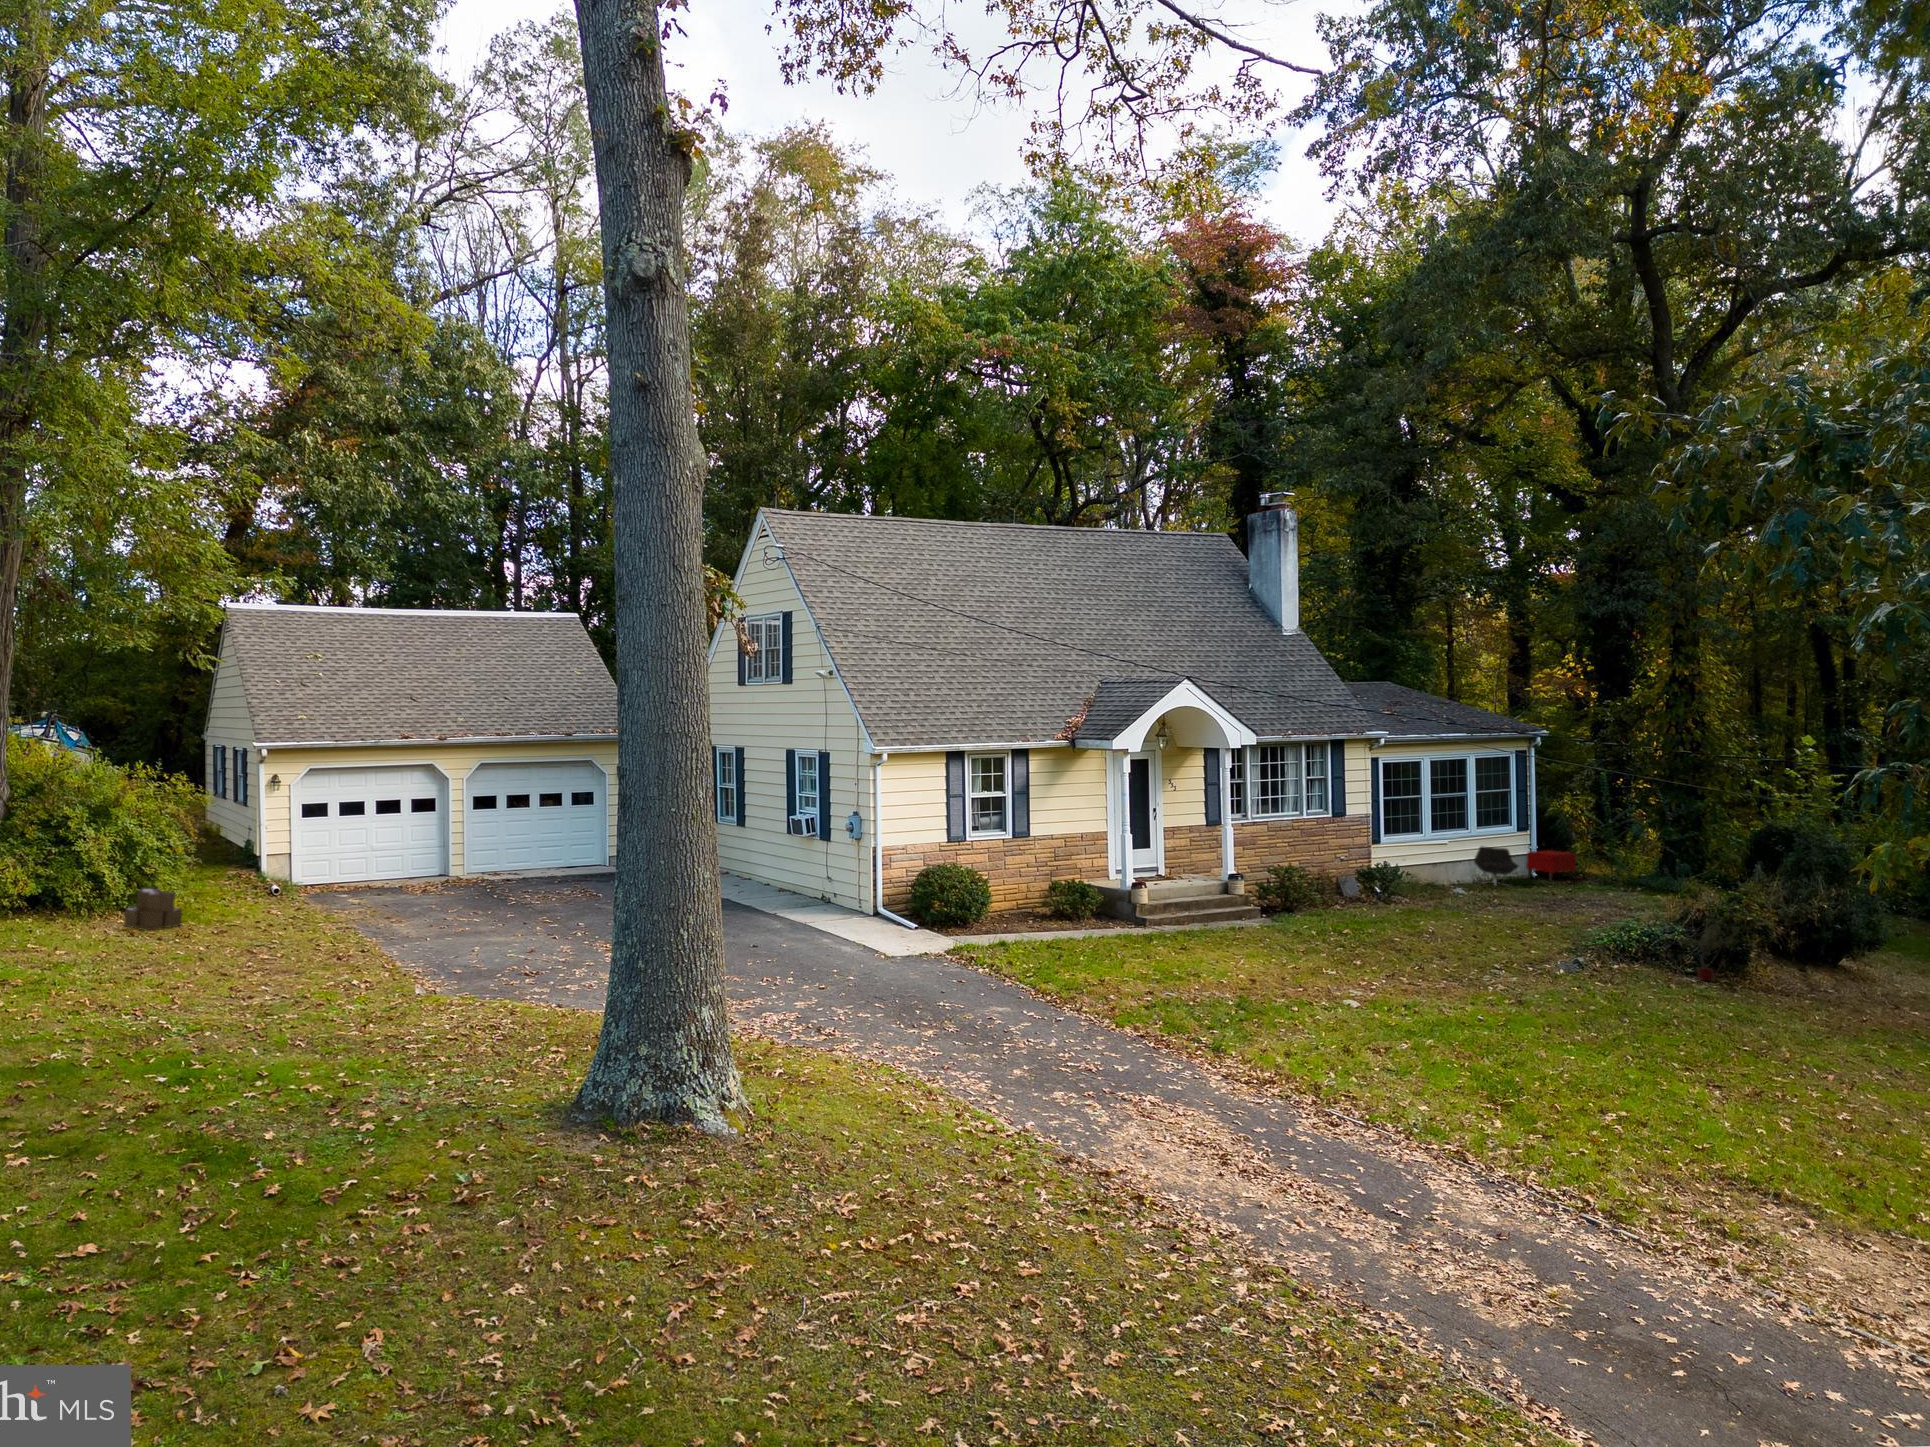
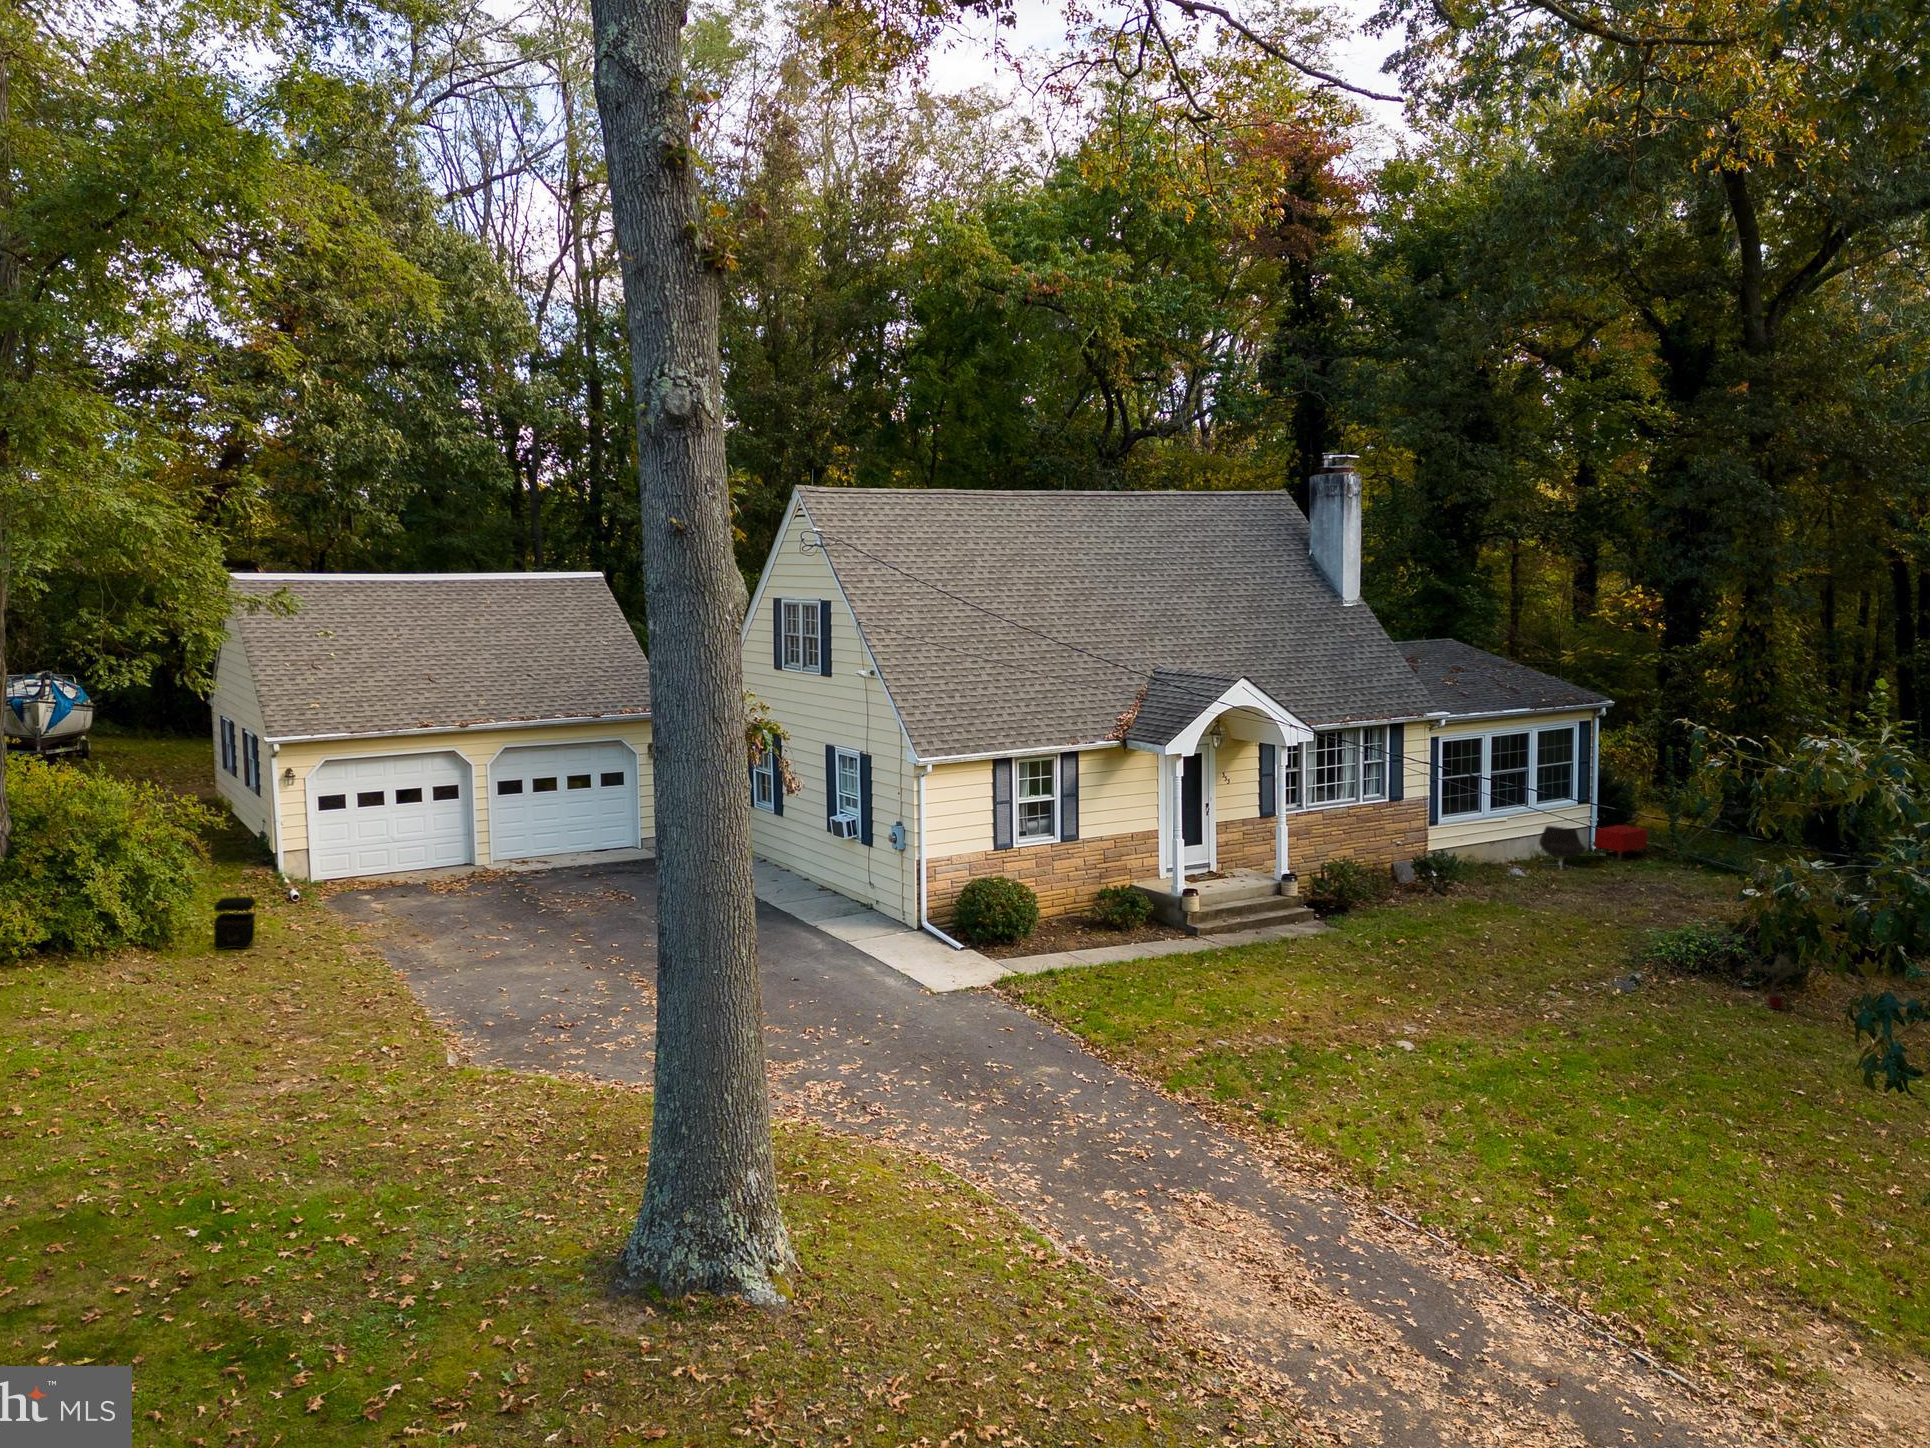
toolbox: none [179,870,224,920] -> present [214,897,256,950]
cardboard box: present [124,889,182,931] -> none [161,922,218,969]

